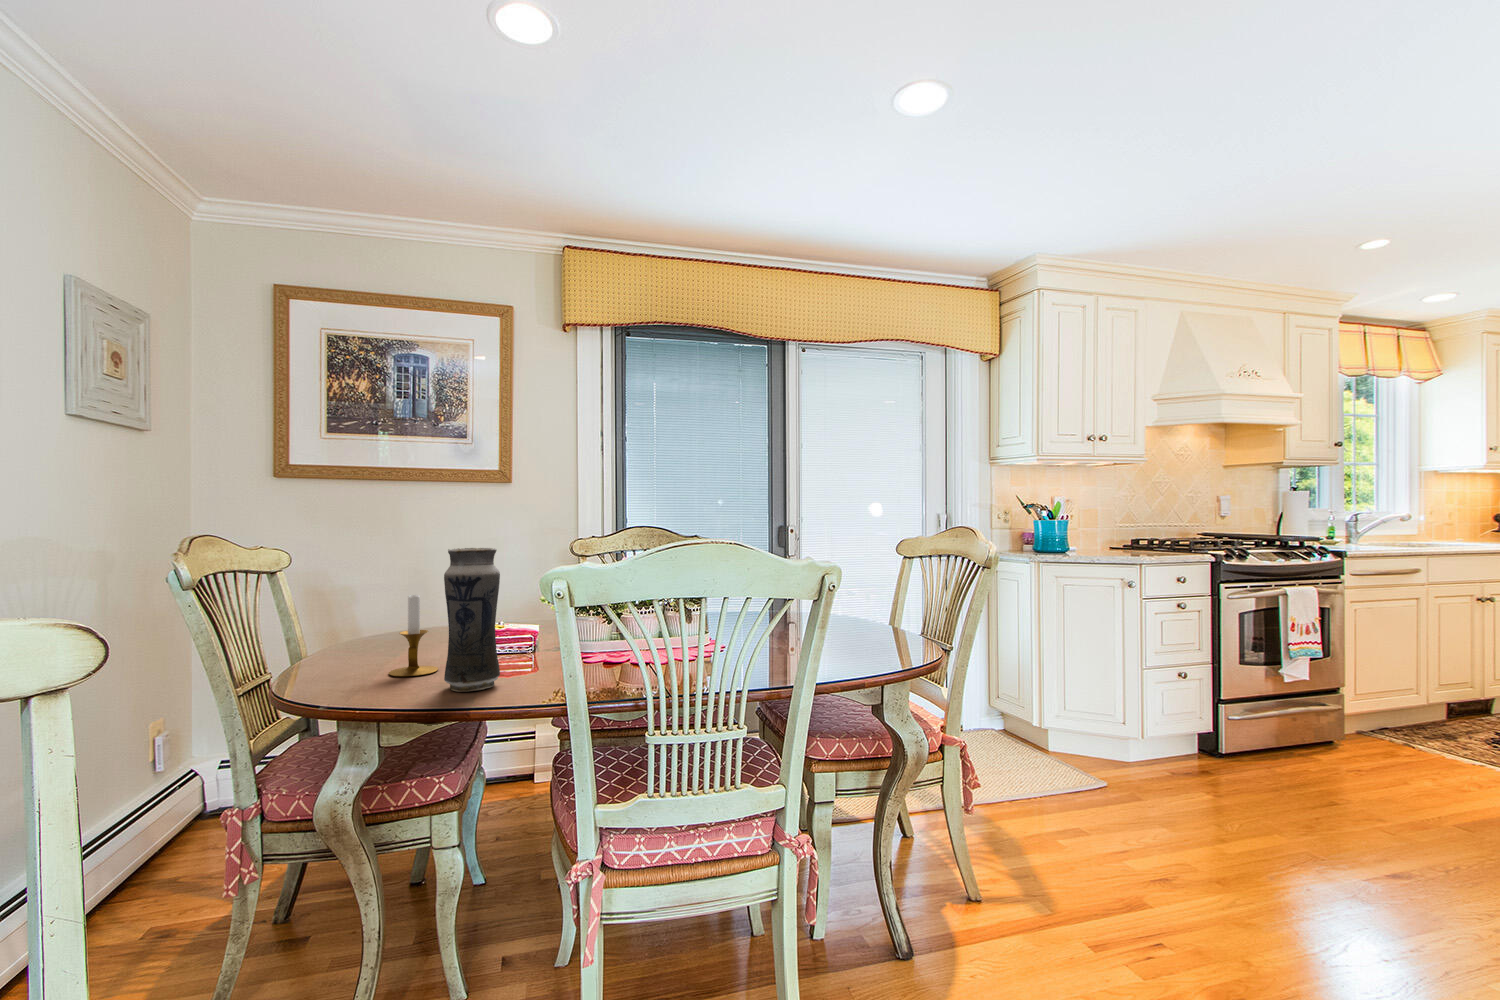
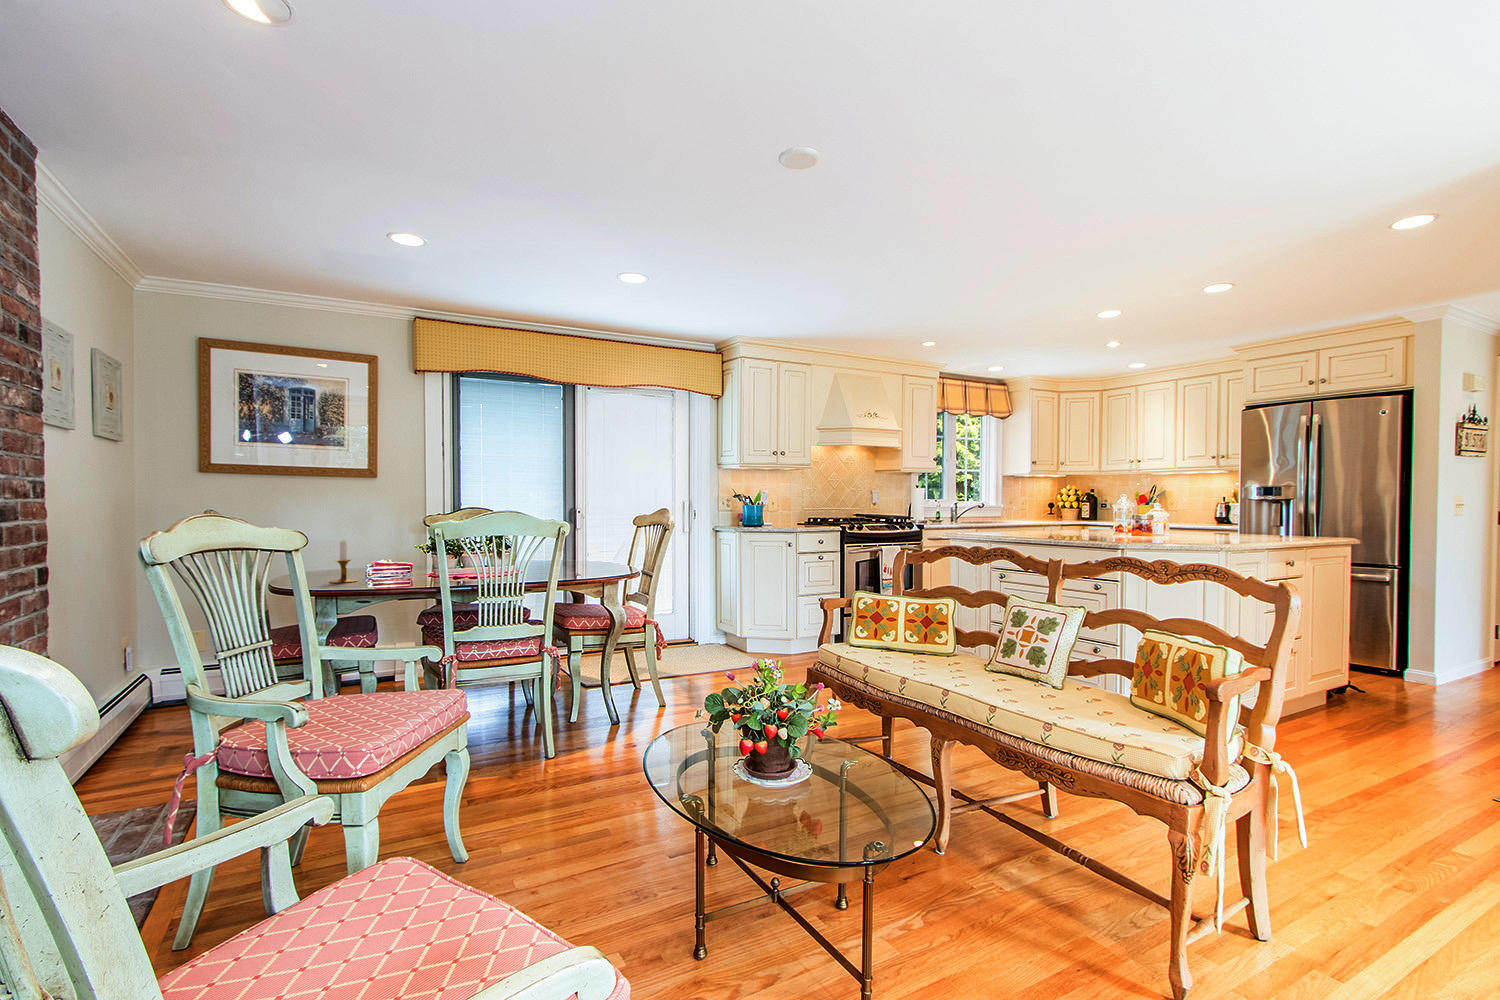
vase: present [444,548,500,692] -> none [367,514,397,586]

